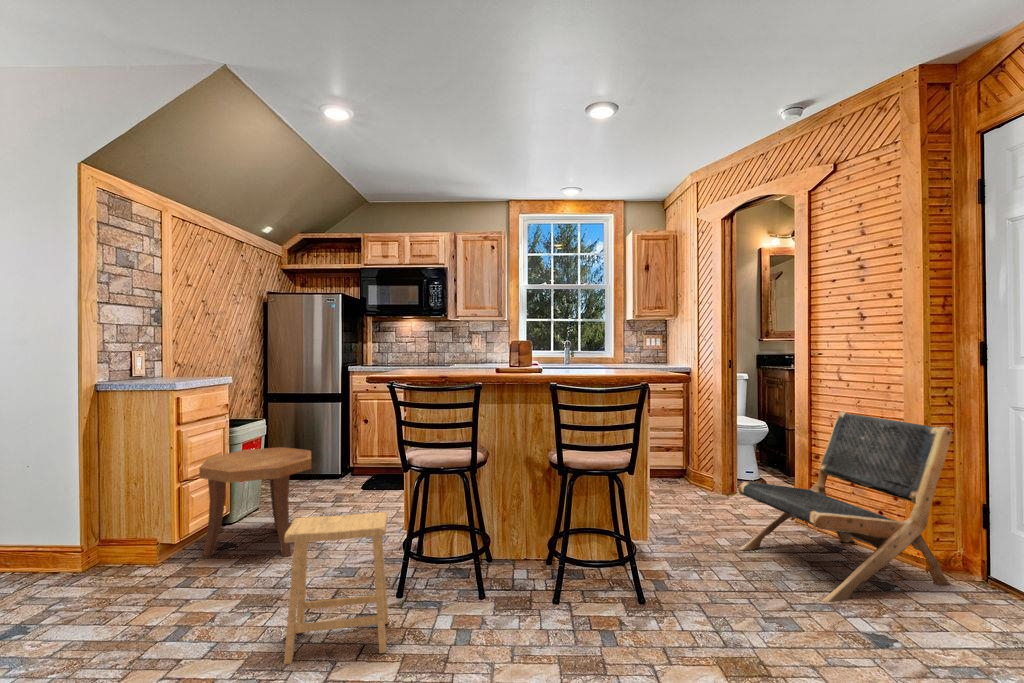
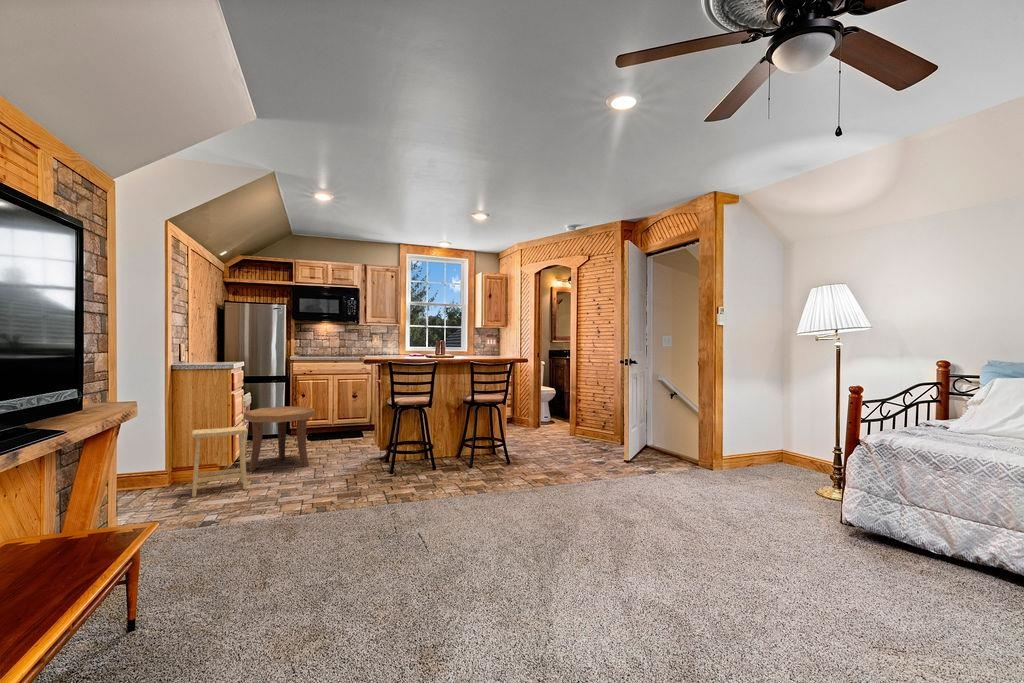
lounge chair: present [738,411,952,602] -> none [546,377,630,456]
footstool: present [284,512,388,664] -> present [192,426,247,497]

